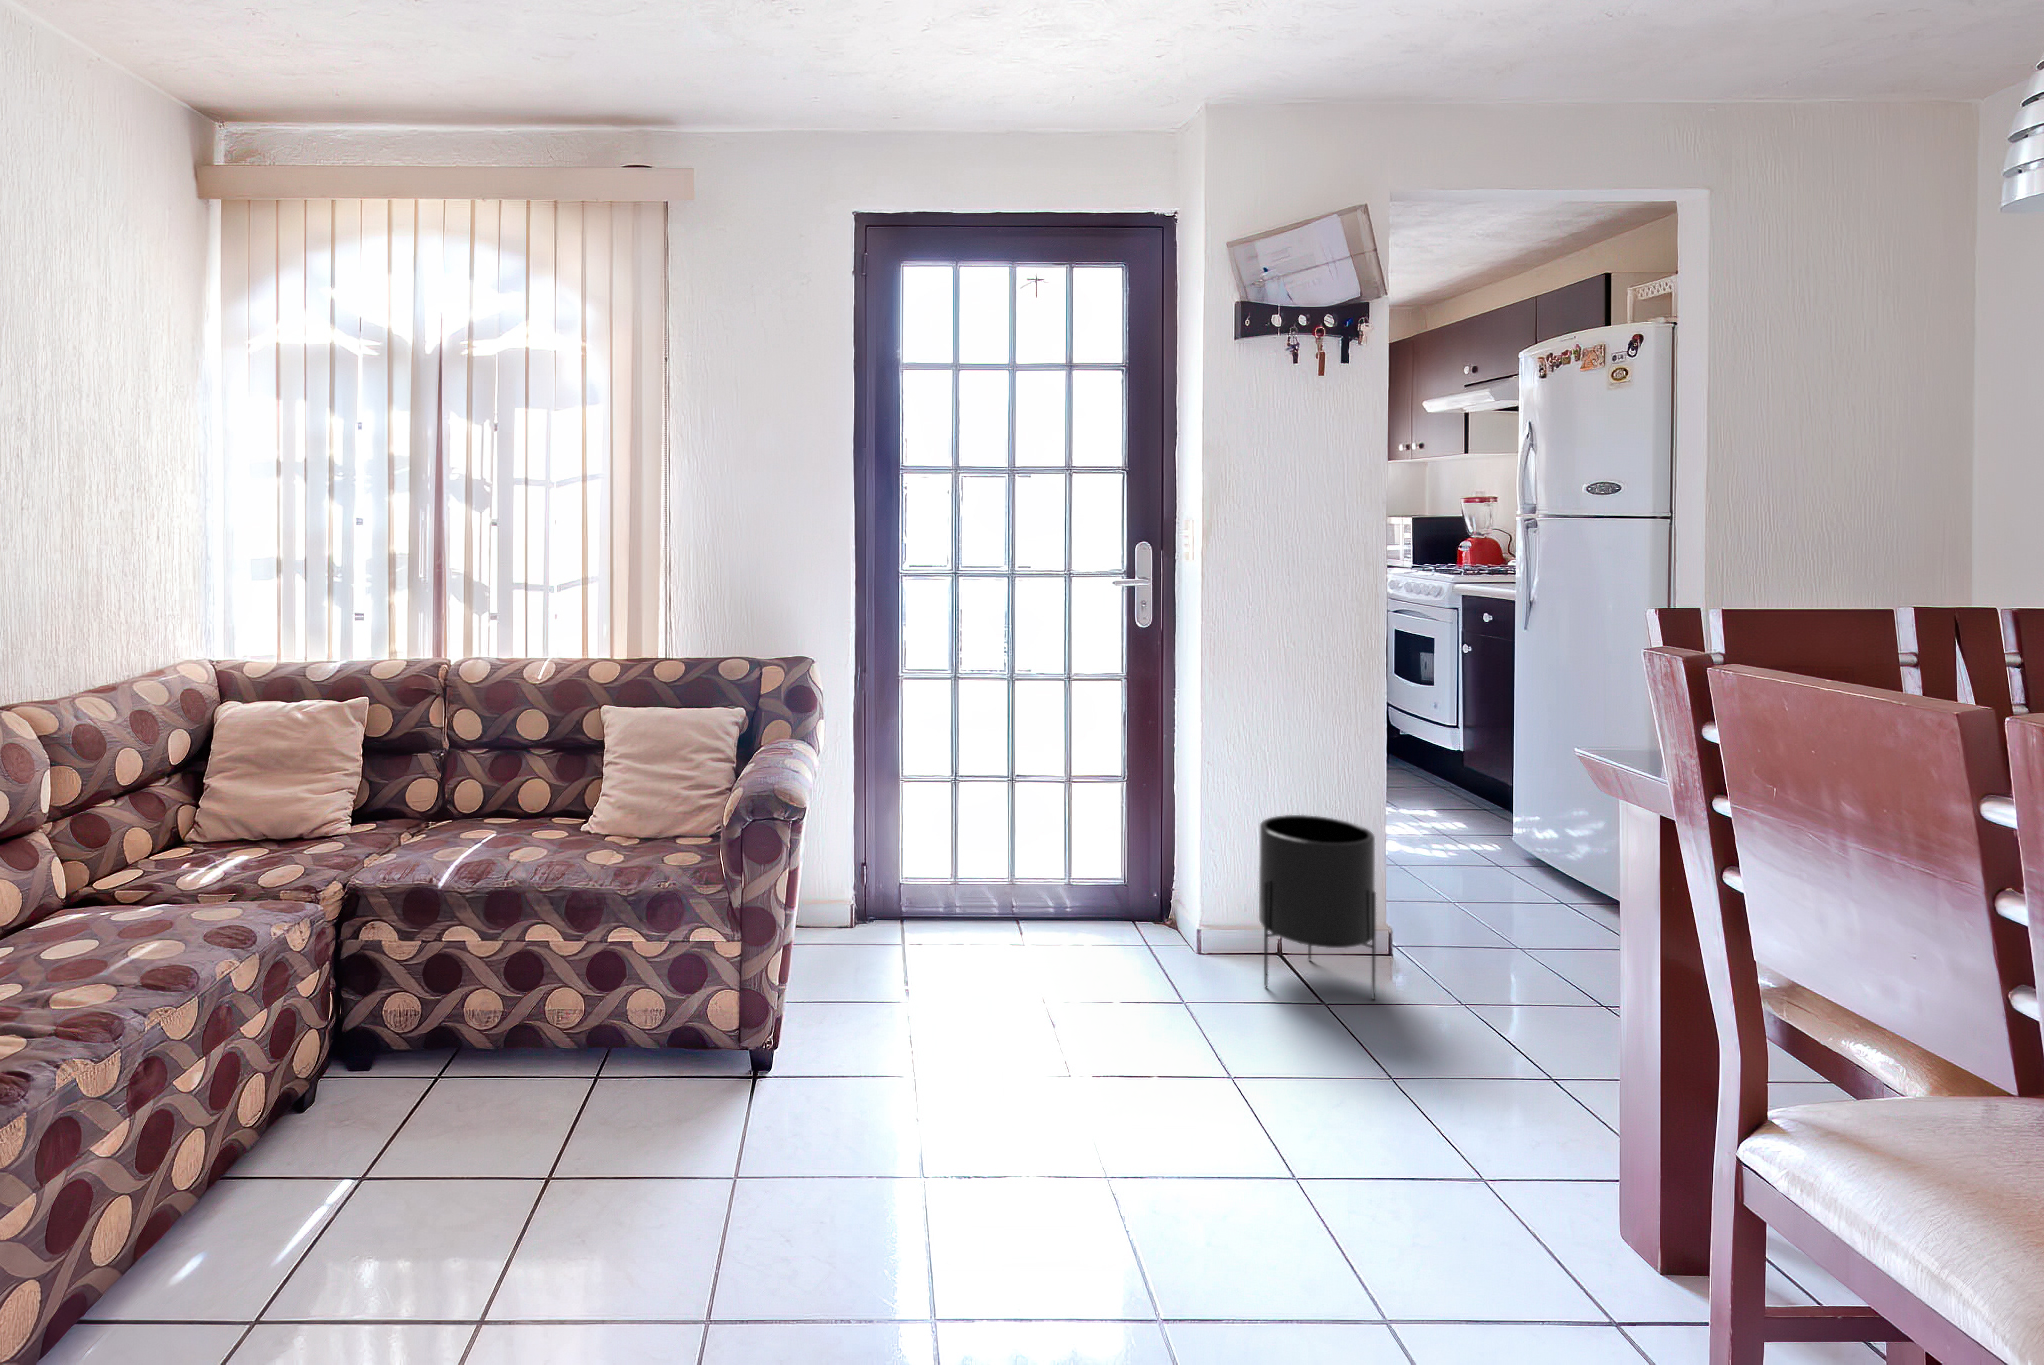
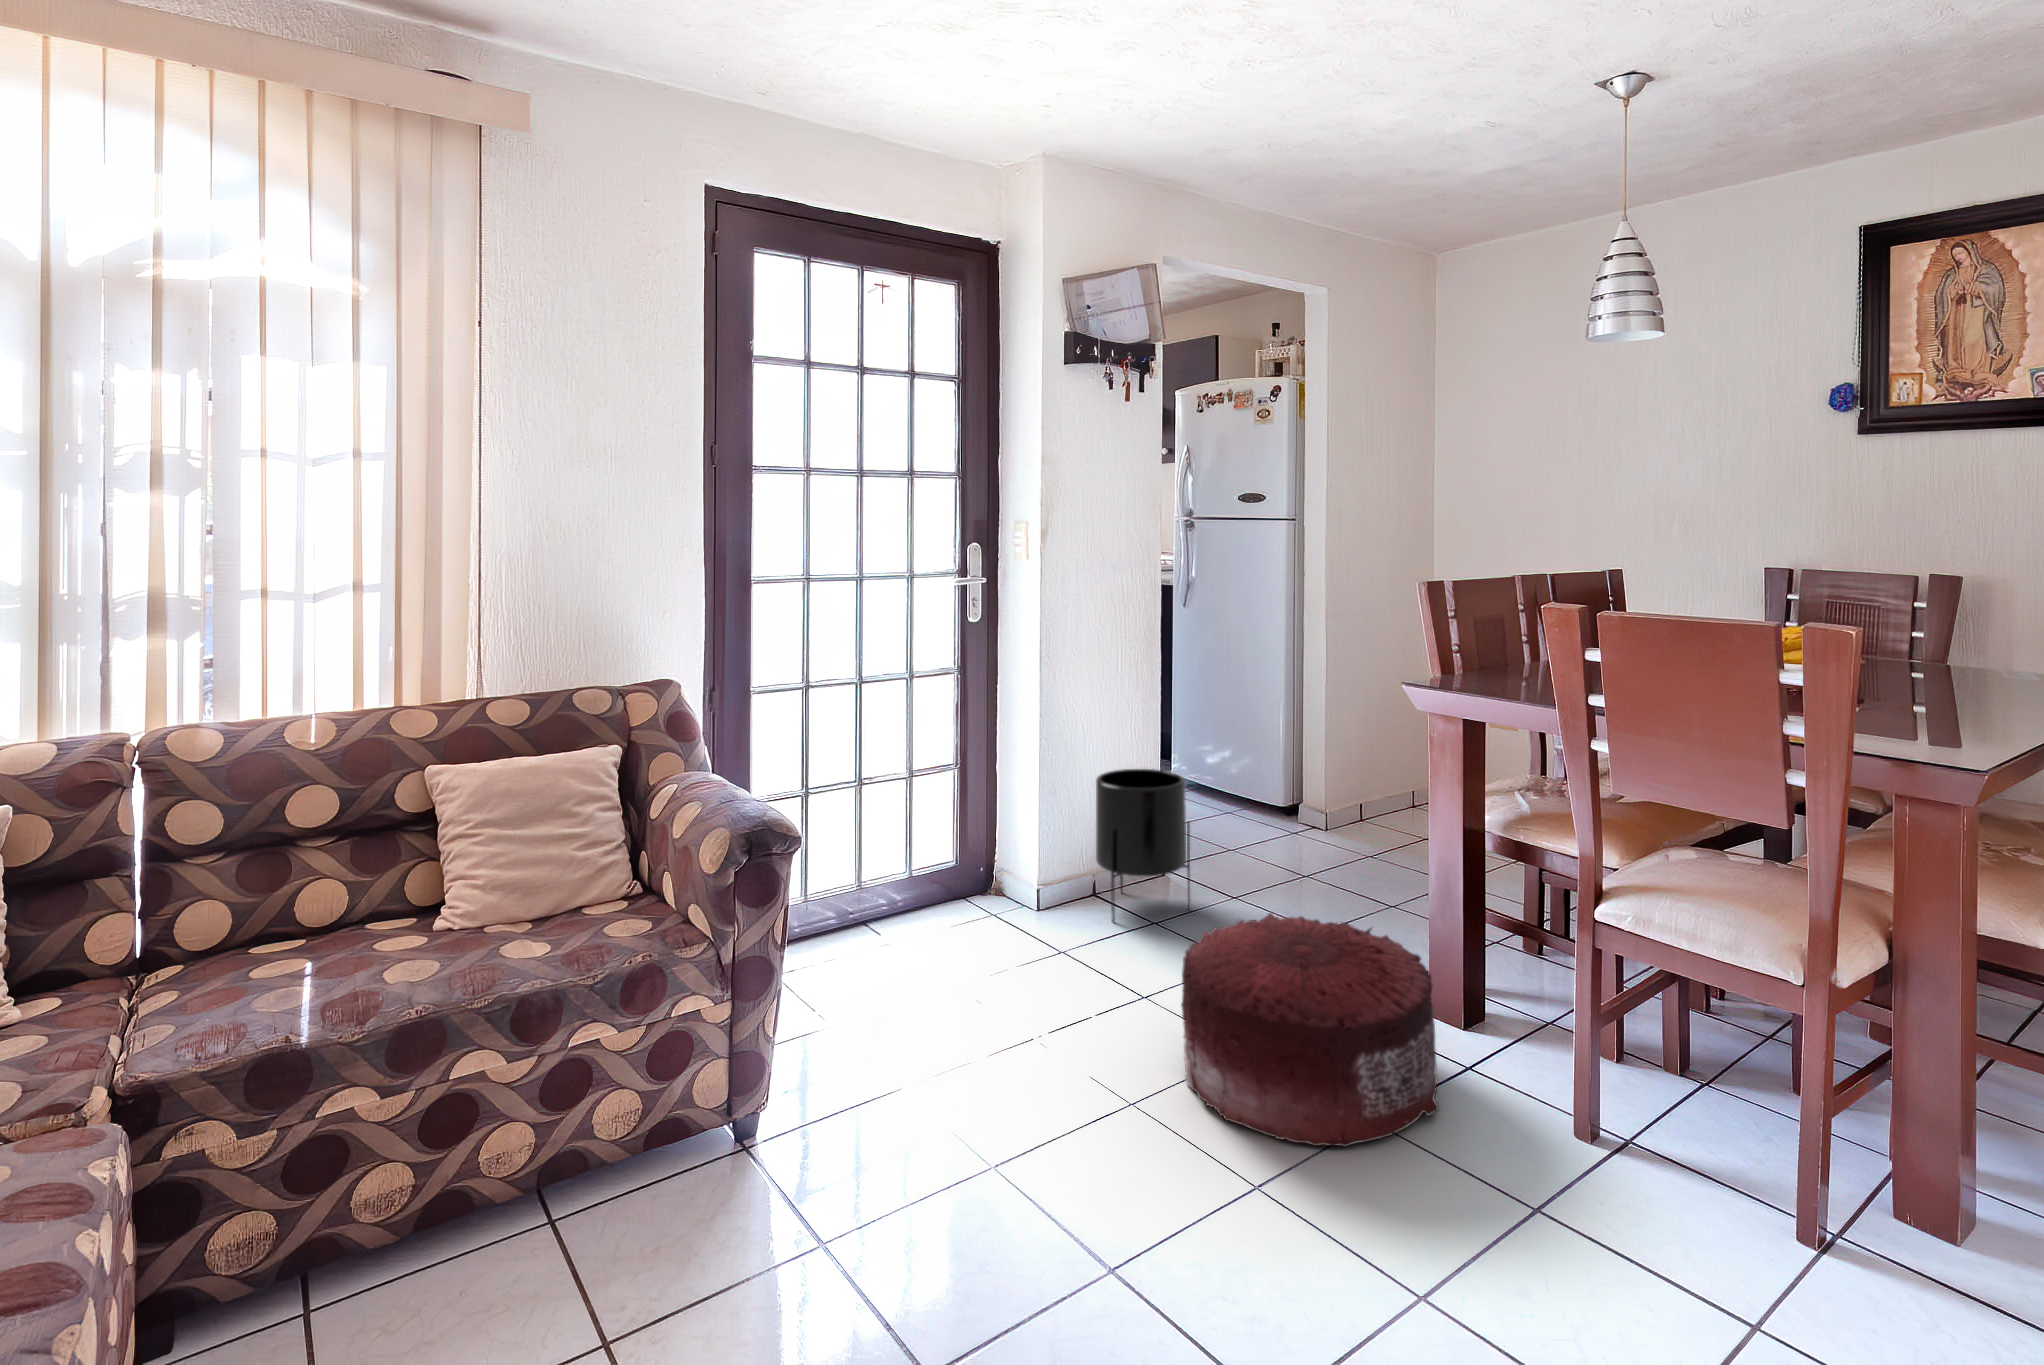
pouf: none [1154,1009,1488,1315] -> present [1181,913,1439,1147]

